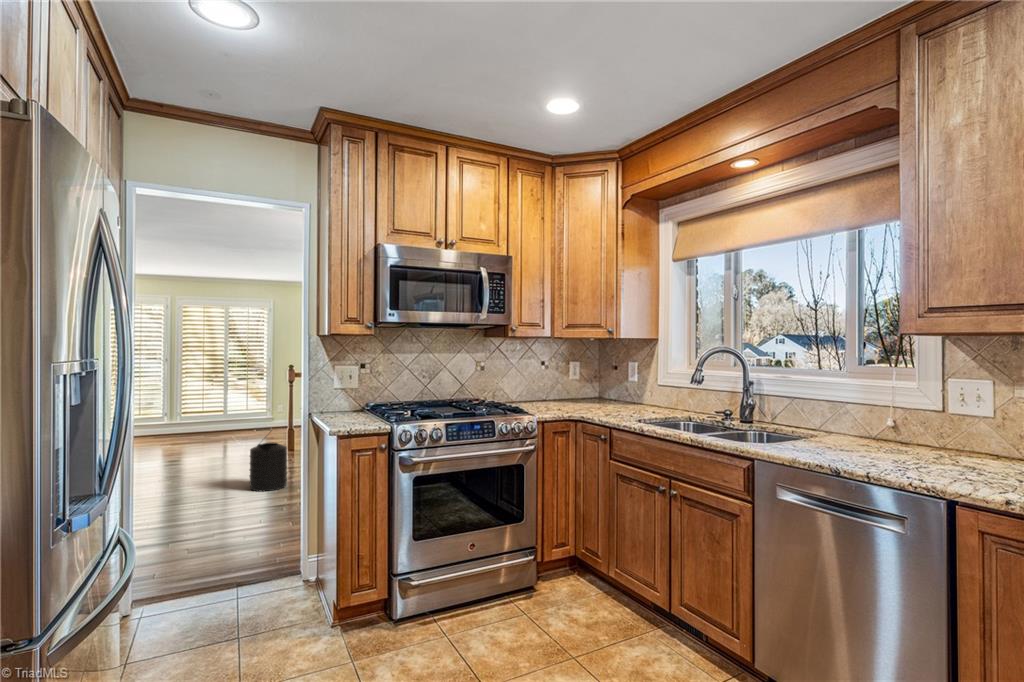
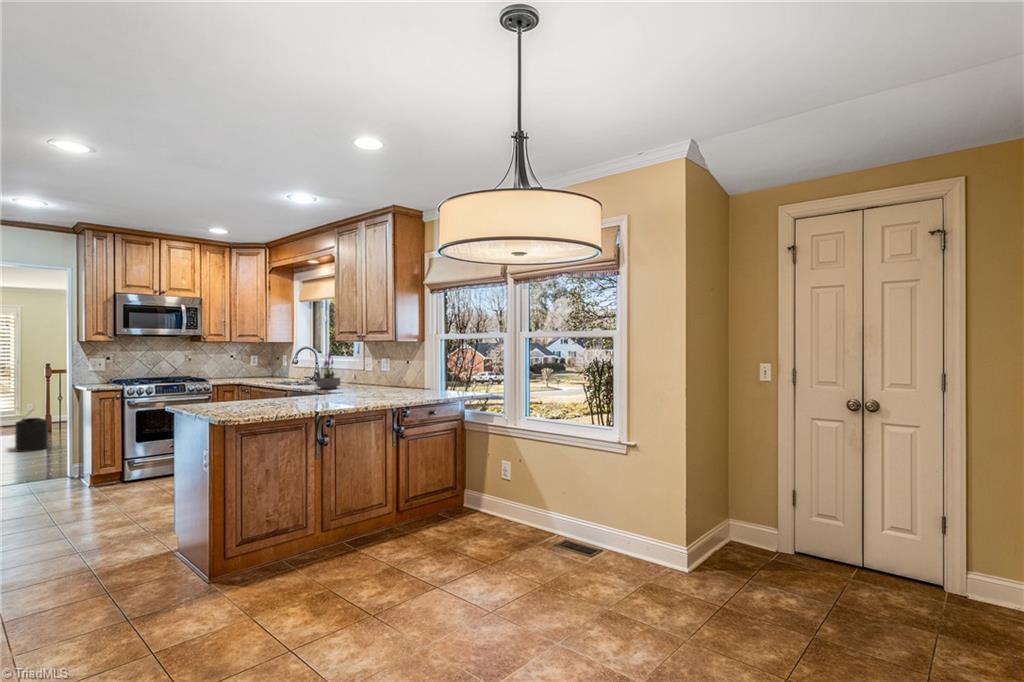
potted plant: none [884,354,959,477] -> present [317,350,340,389]

